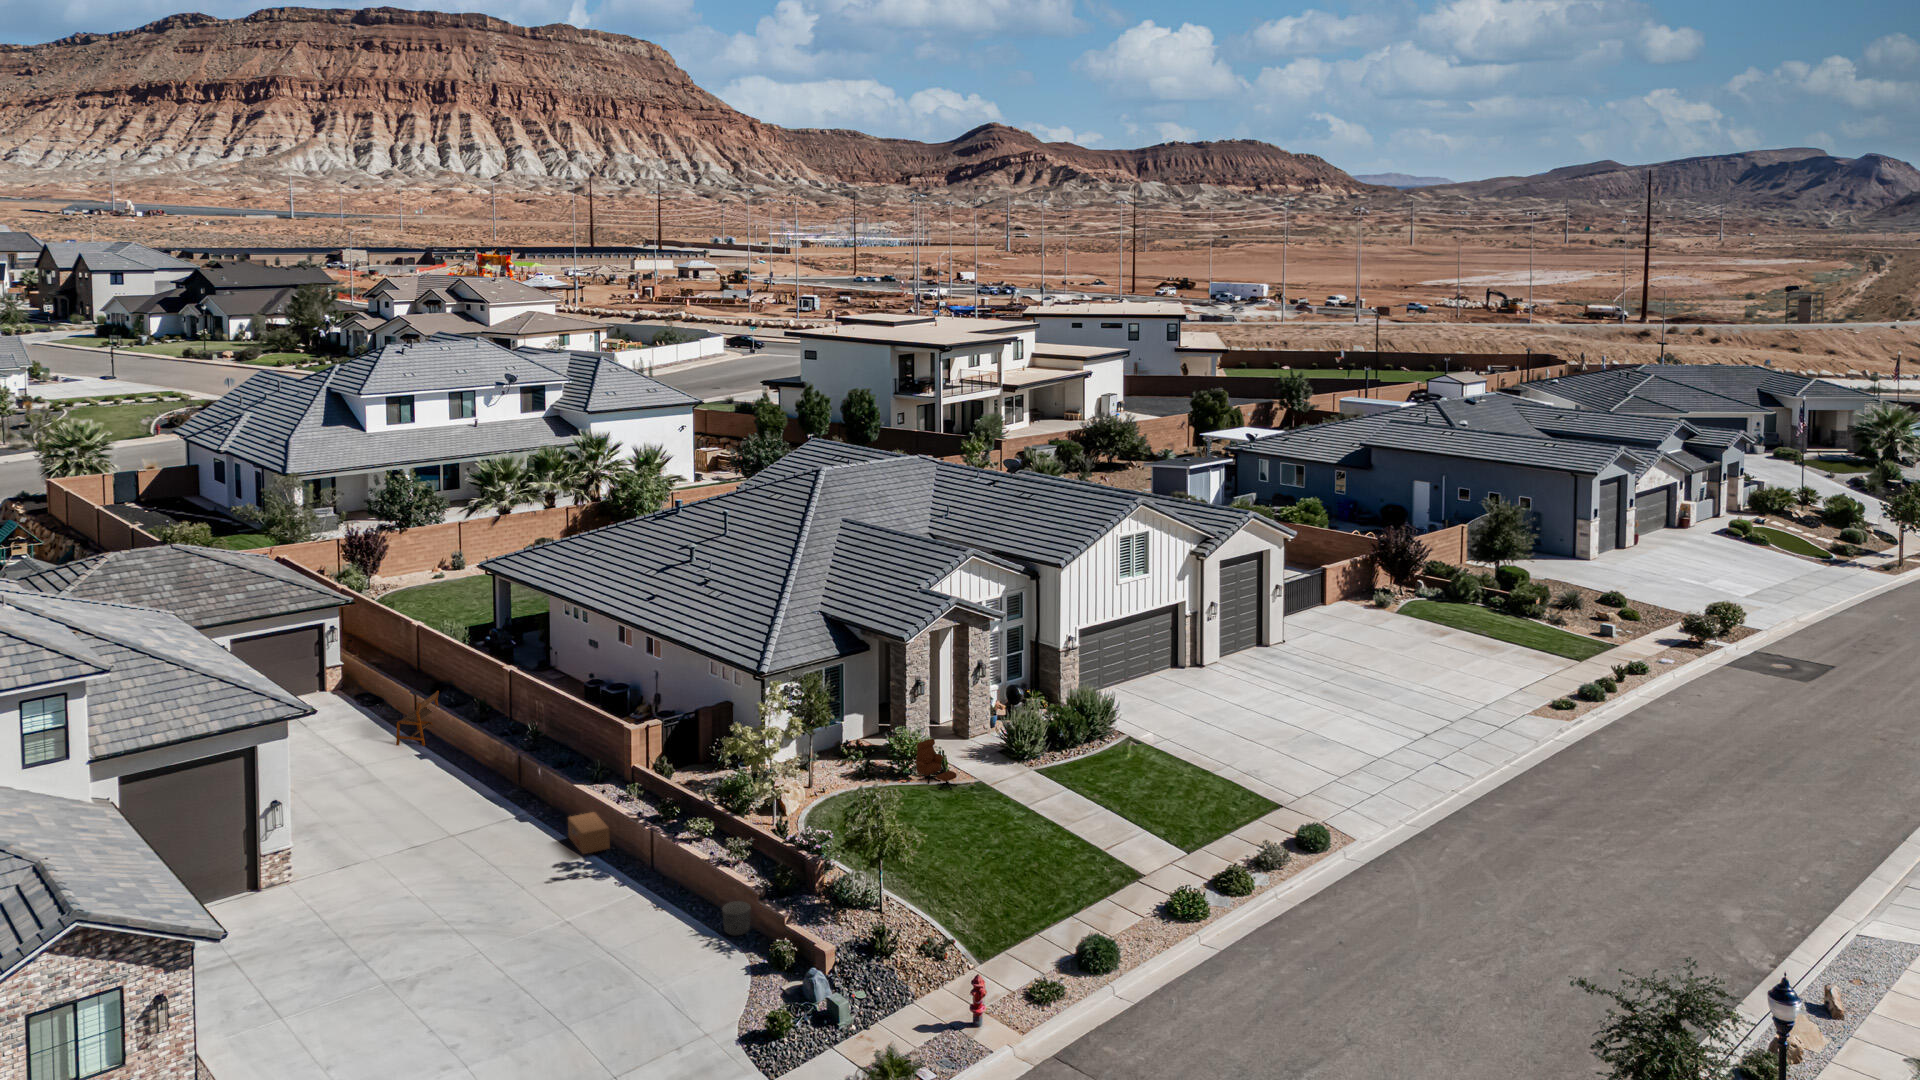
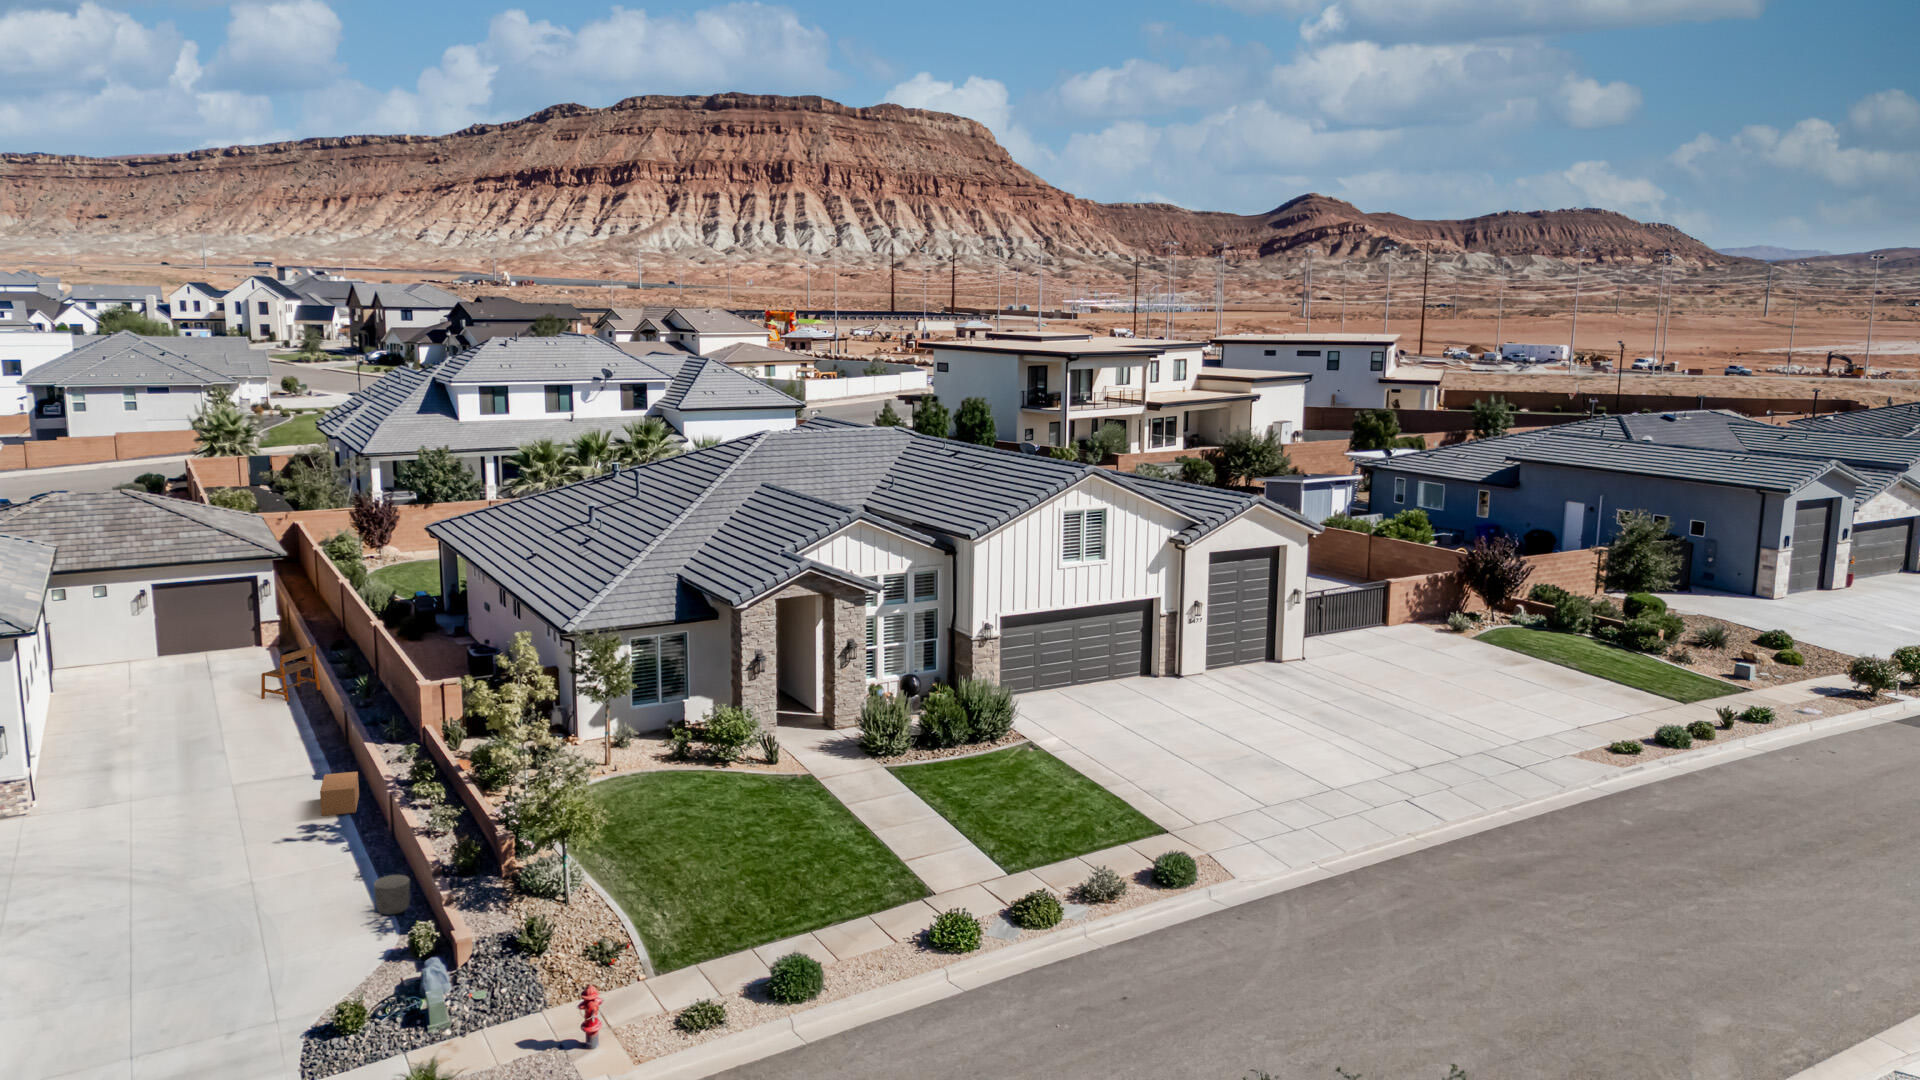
lounge chair: present [914,739,957,790] -> none [729,721,775,781]

